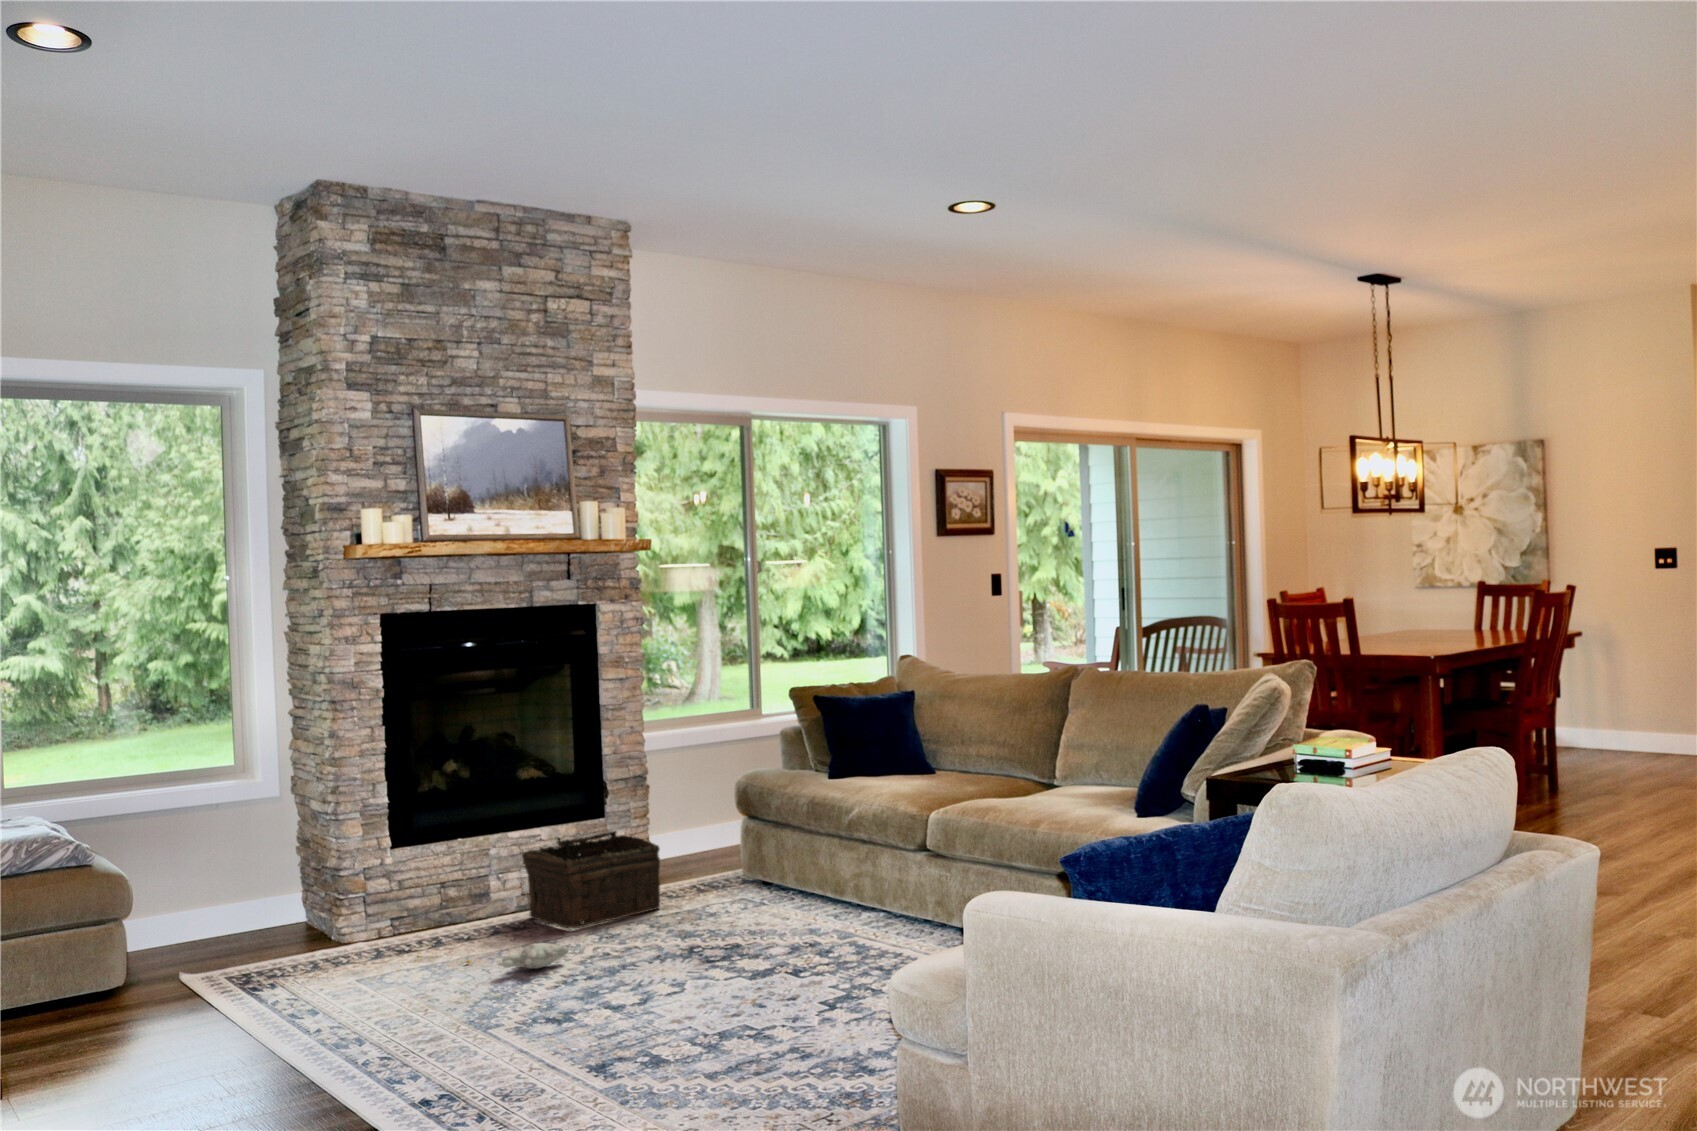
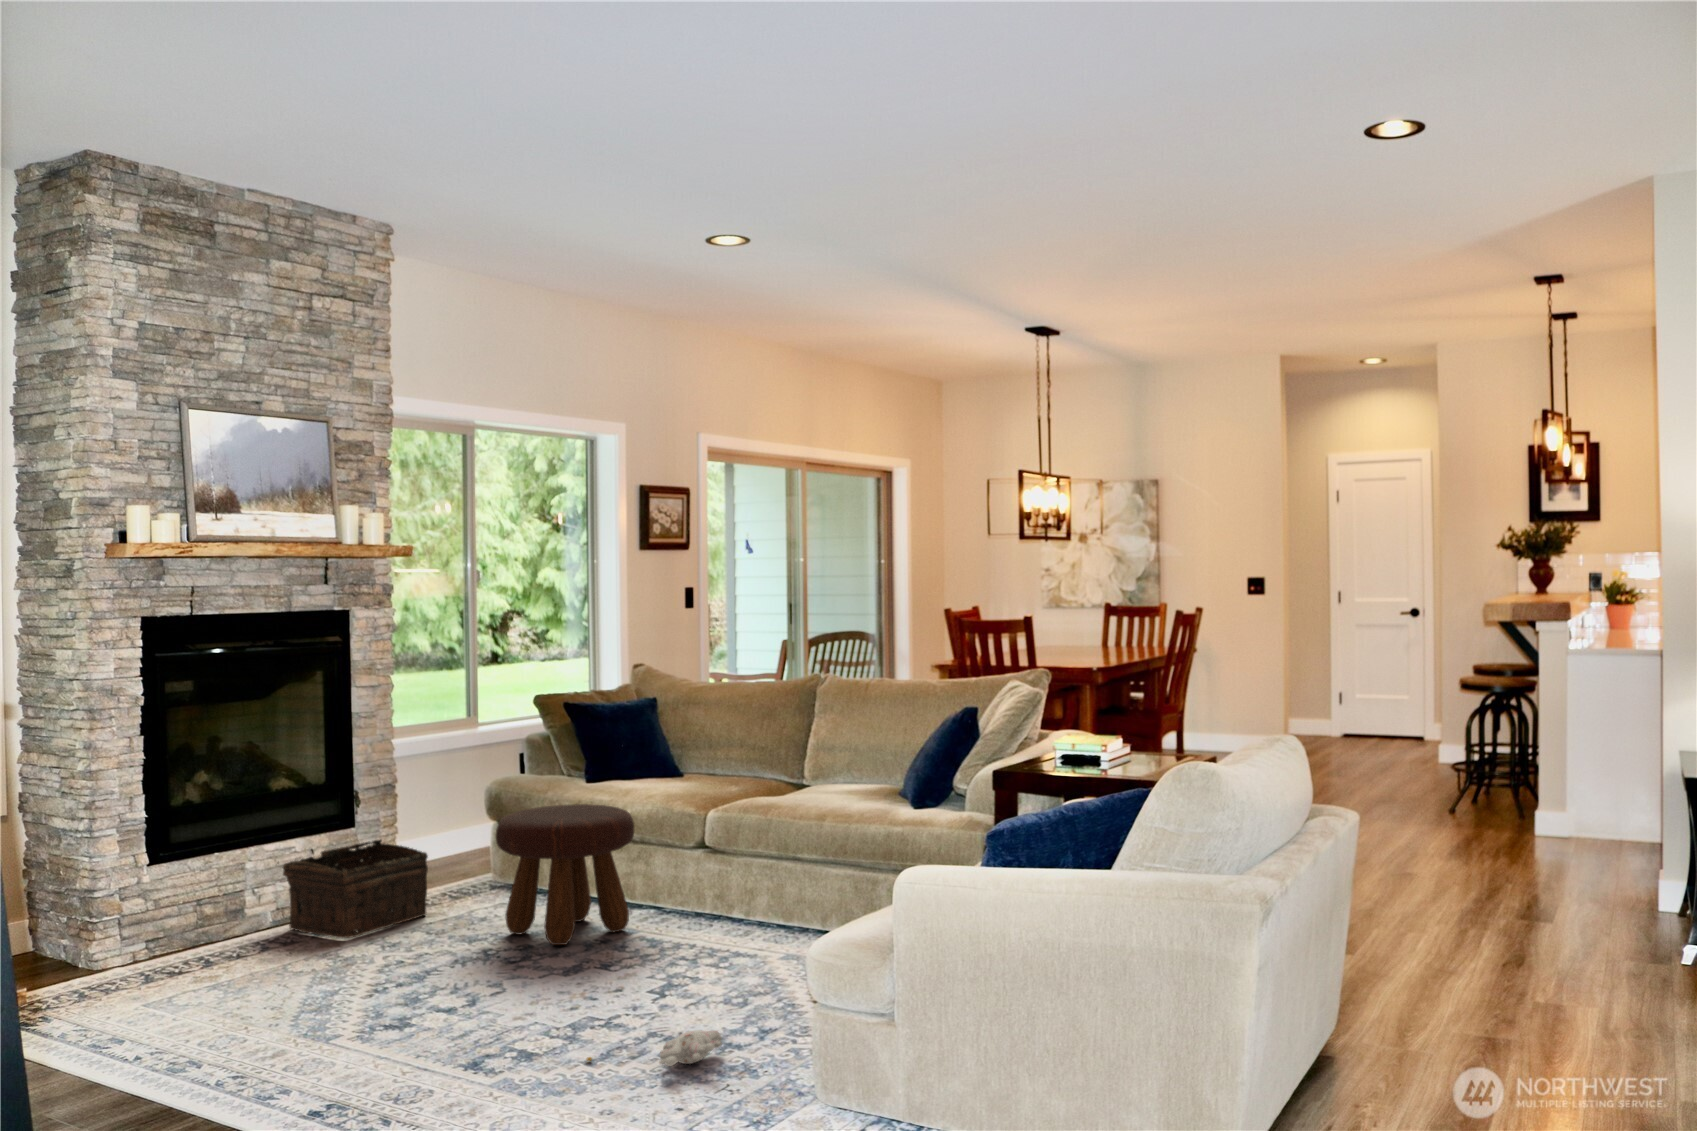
footstool: none [702,799,846,945] -> present [496,804,634,945]
plush toy: present [466,943,568,969] -> present [587,1030,722,1066]

